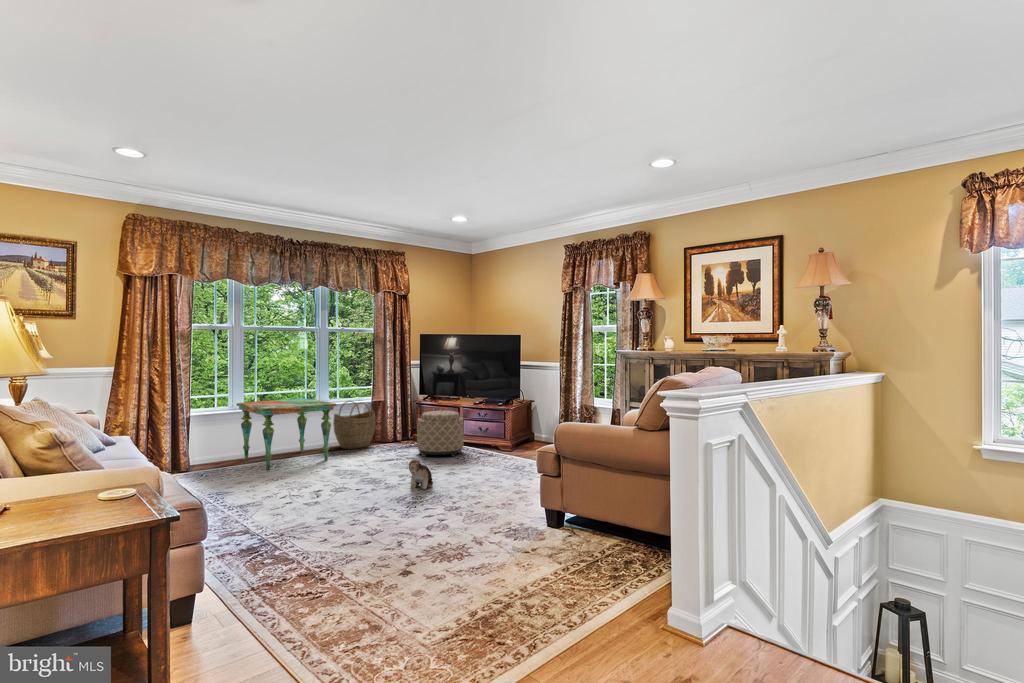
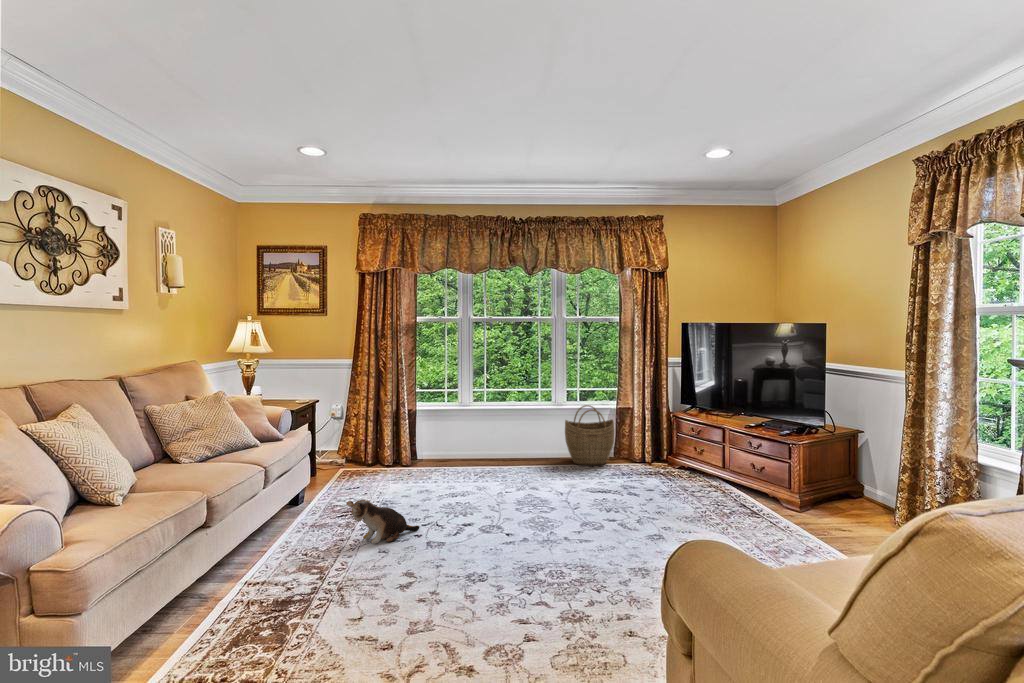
side table: present [236,398,337,470] -> none [457,399,544,479]
ottoman: present [417,411,464,457] -> none [644,432,713,504]
plush toy: present [409,459,433,490] -> present [347,500,420,544]

